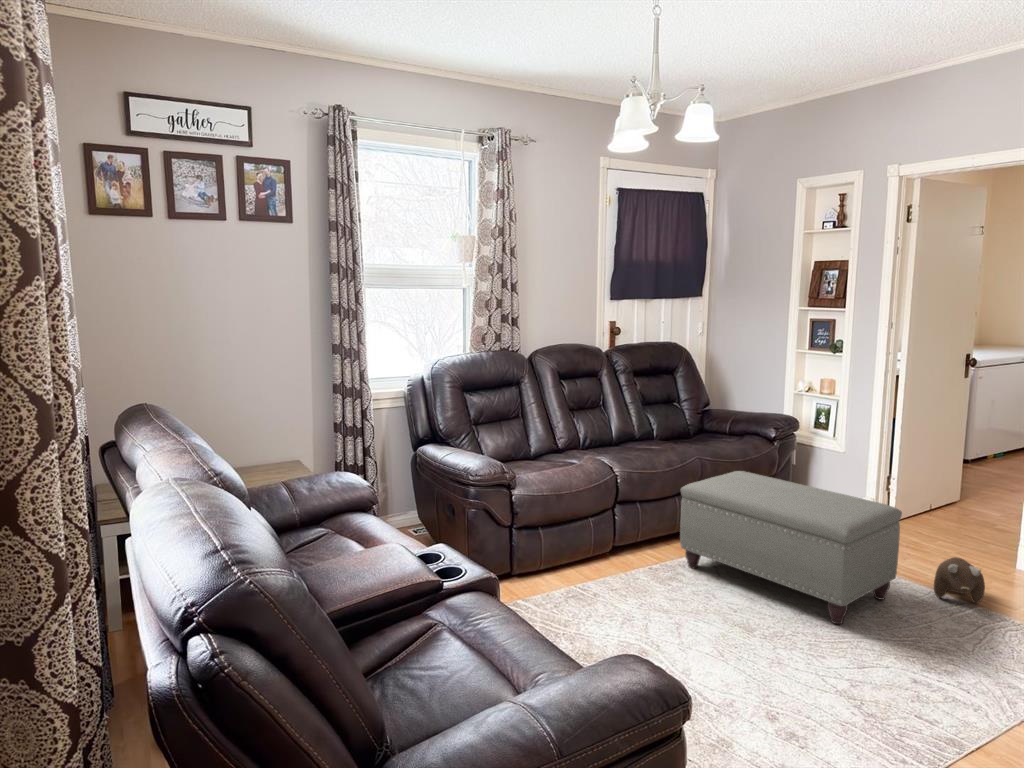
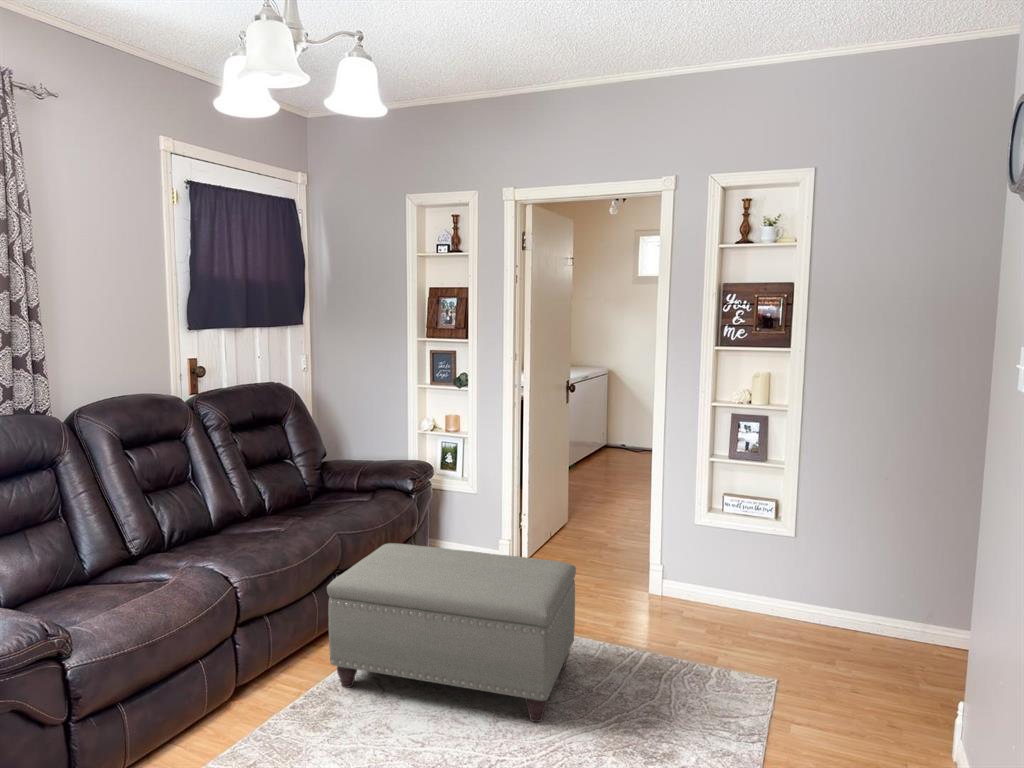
plush toy: present [934,557,985,603] -> none [599,601,647,649]

